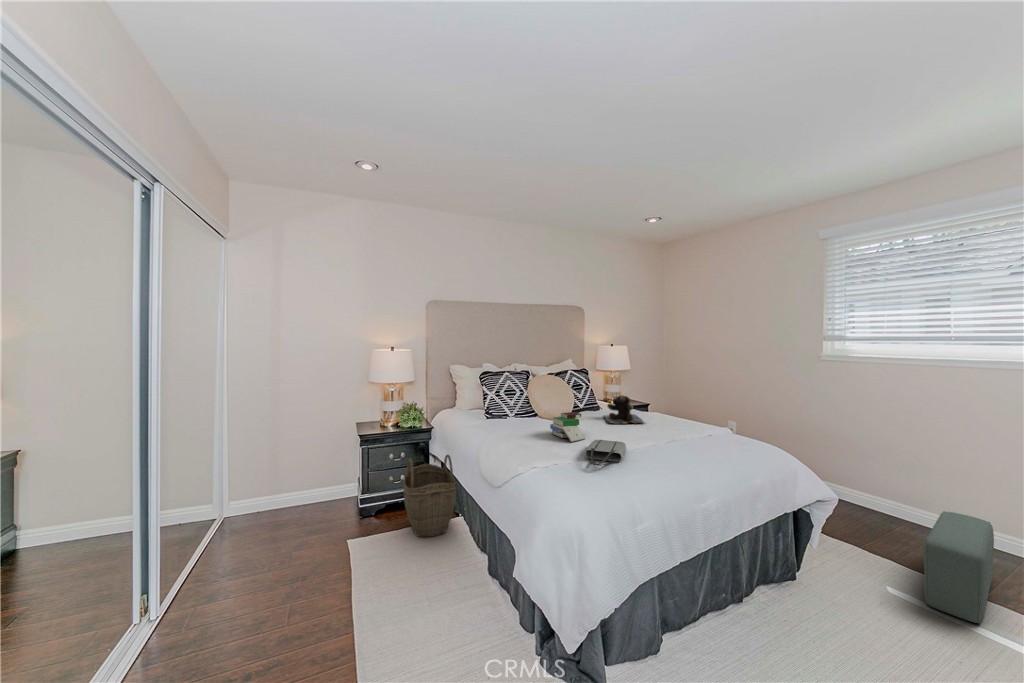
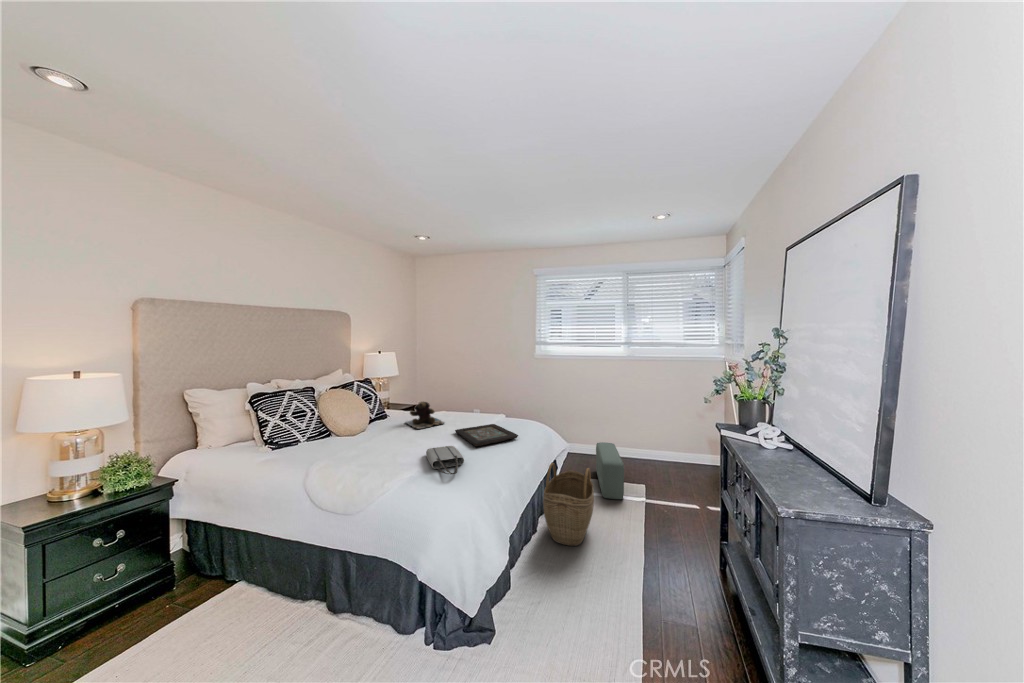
book: present [550,412,585,442] -> none [372,425,412,456]
decorative tray: none [646,430,720,453] -> present [455,424,518,446]
woven basket: present [404,455,456,537] -> present [543,463,594,546]

